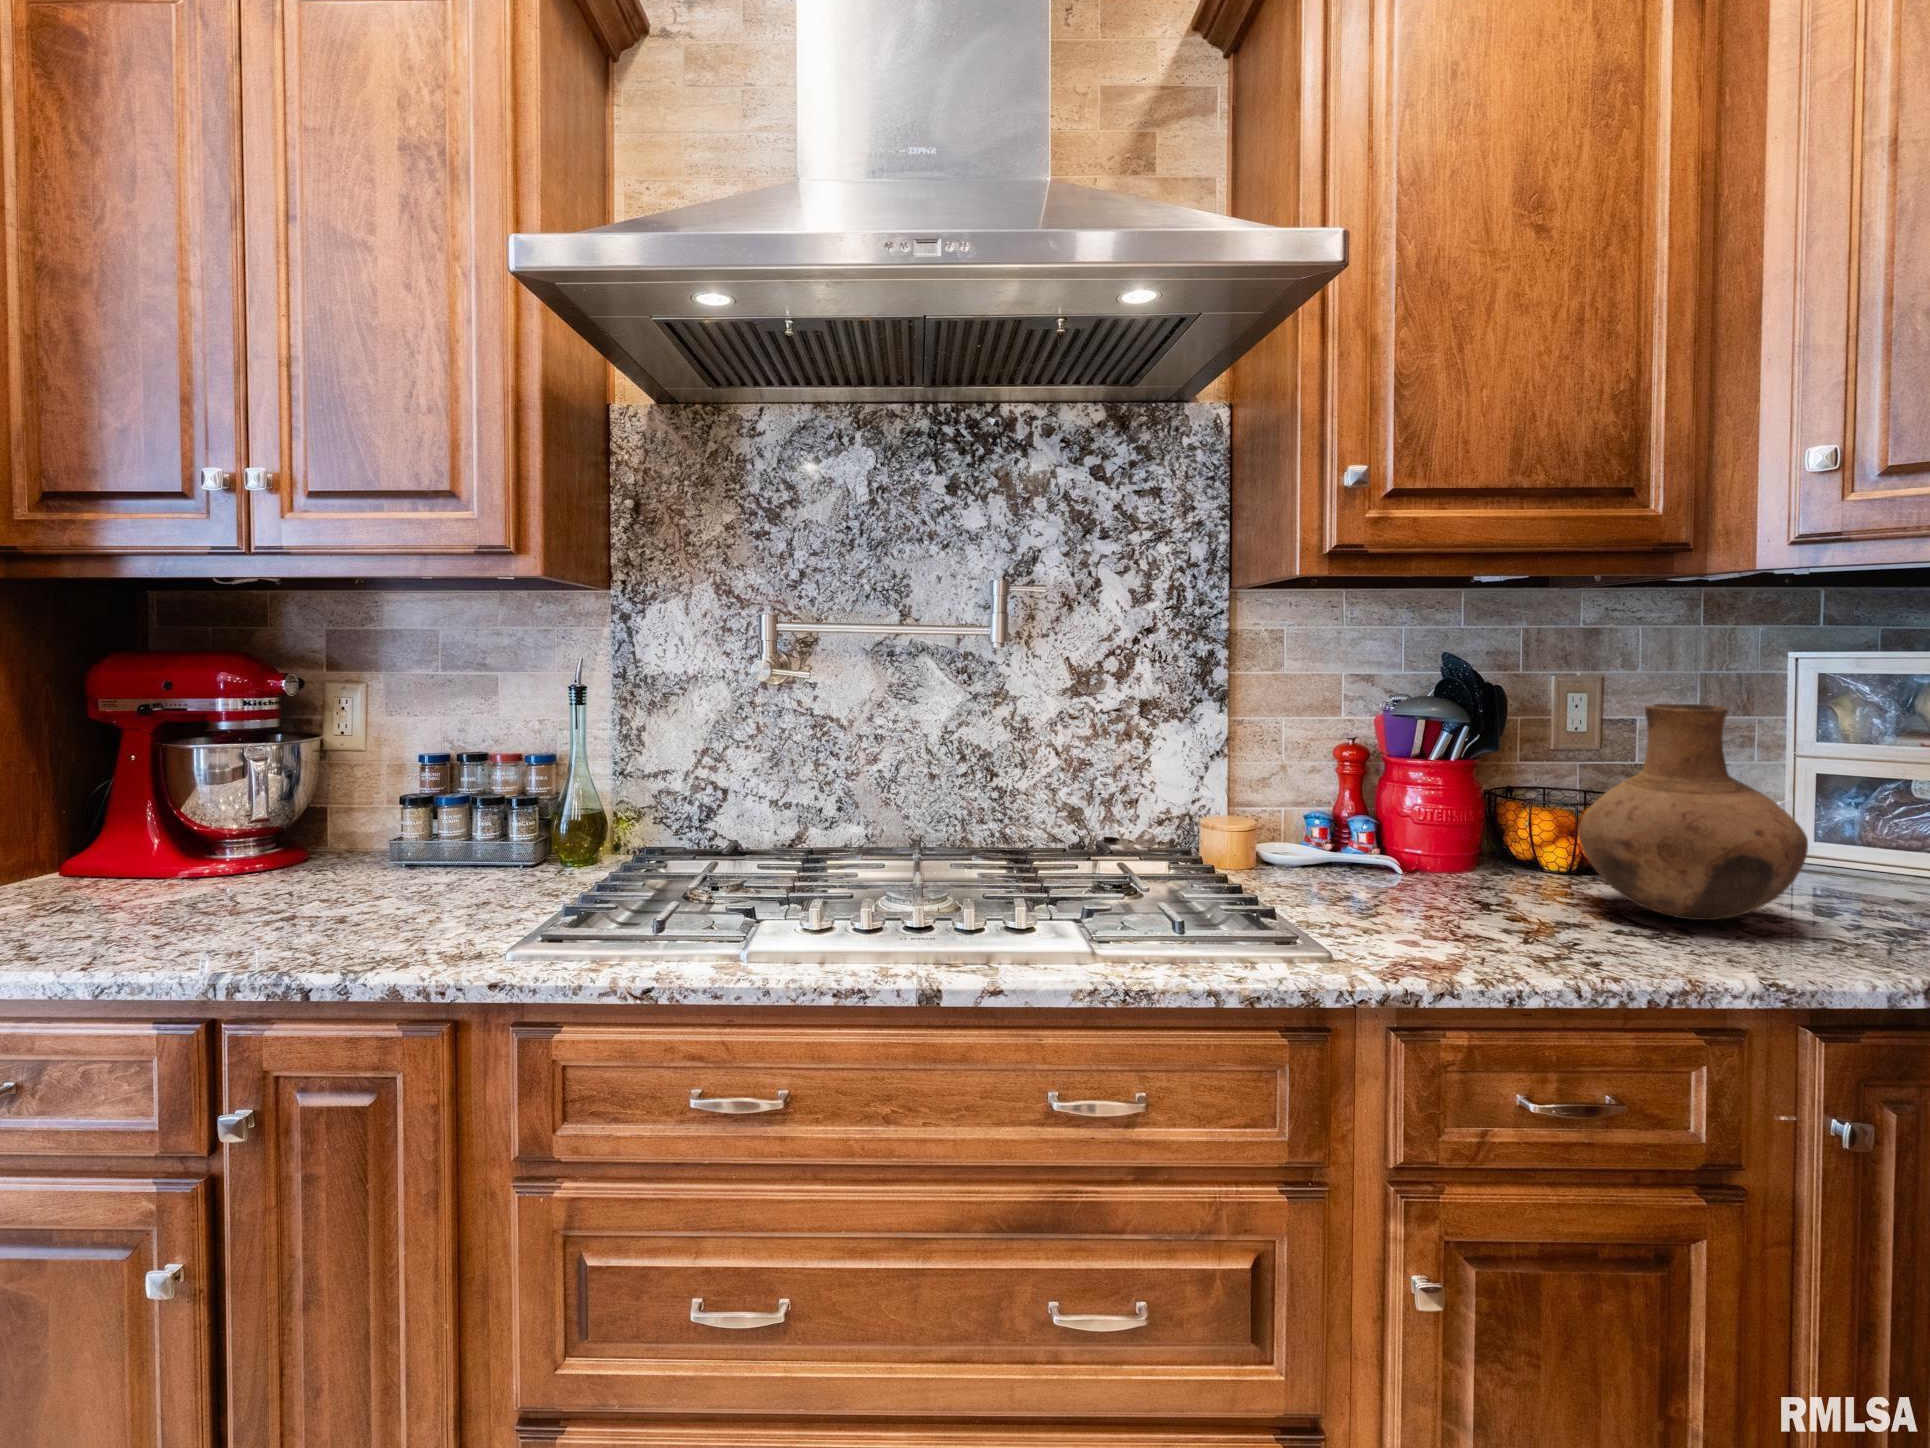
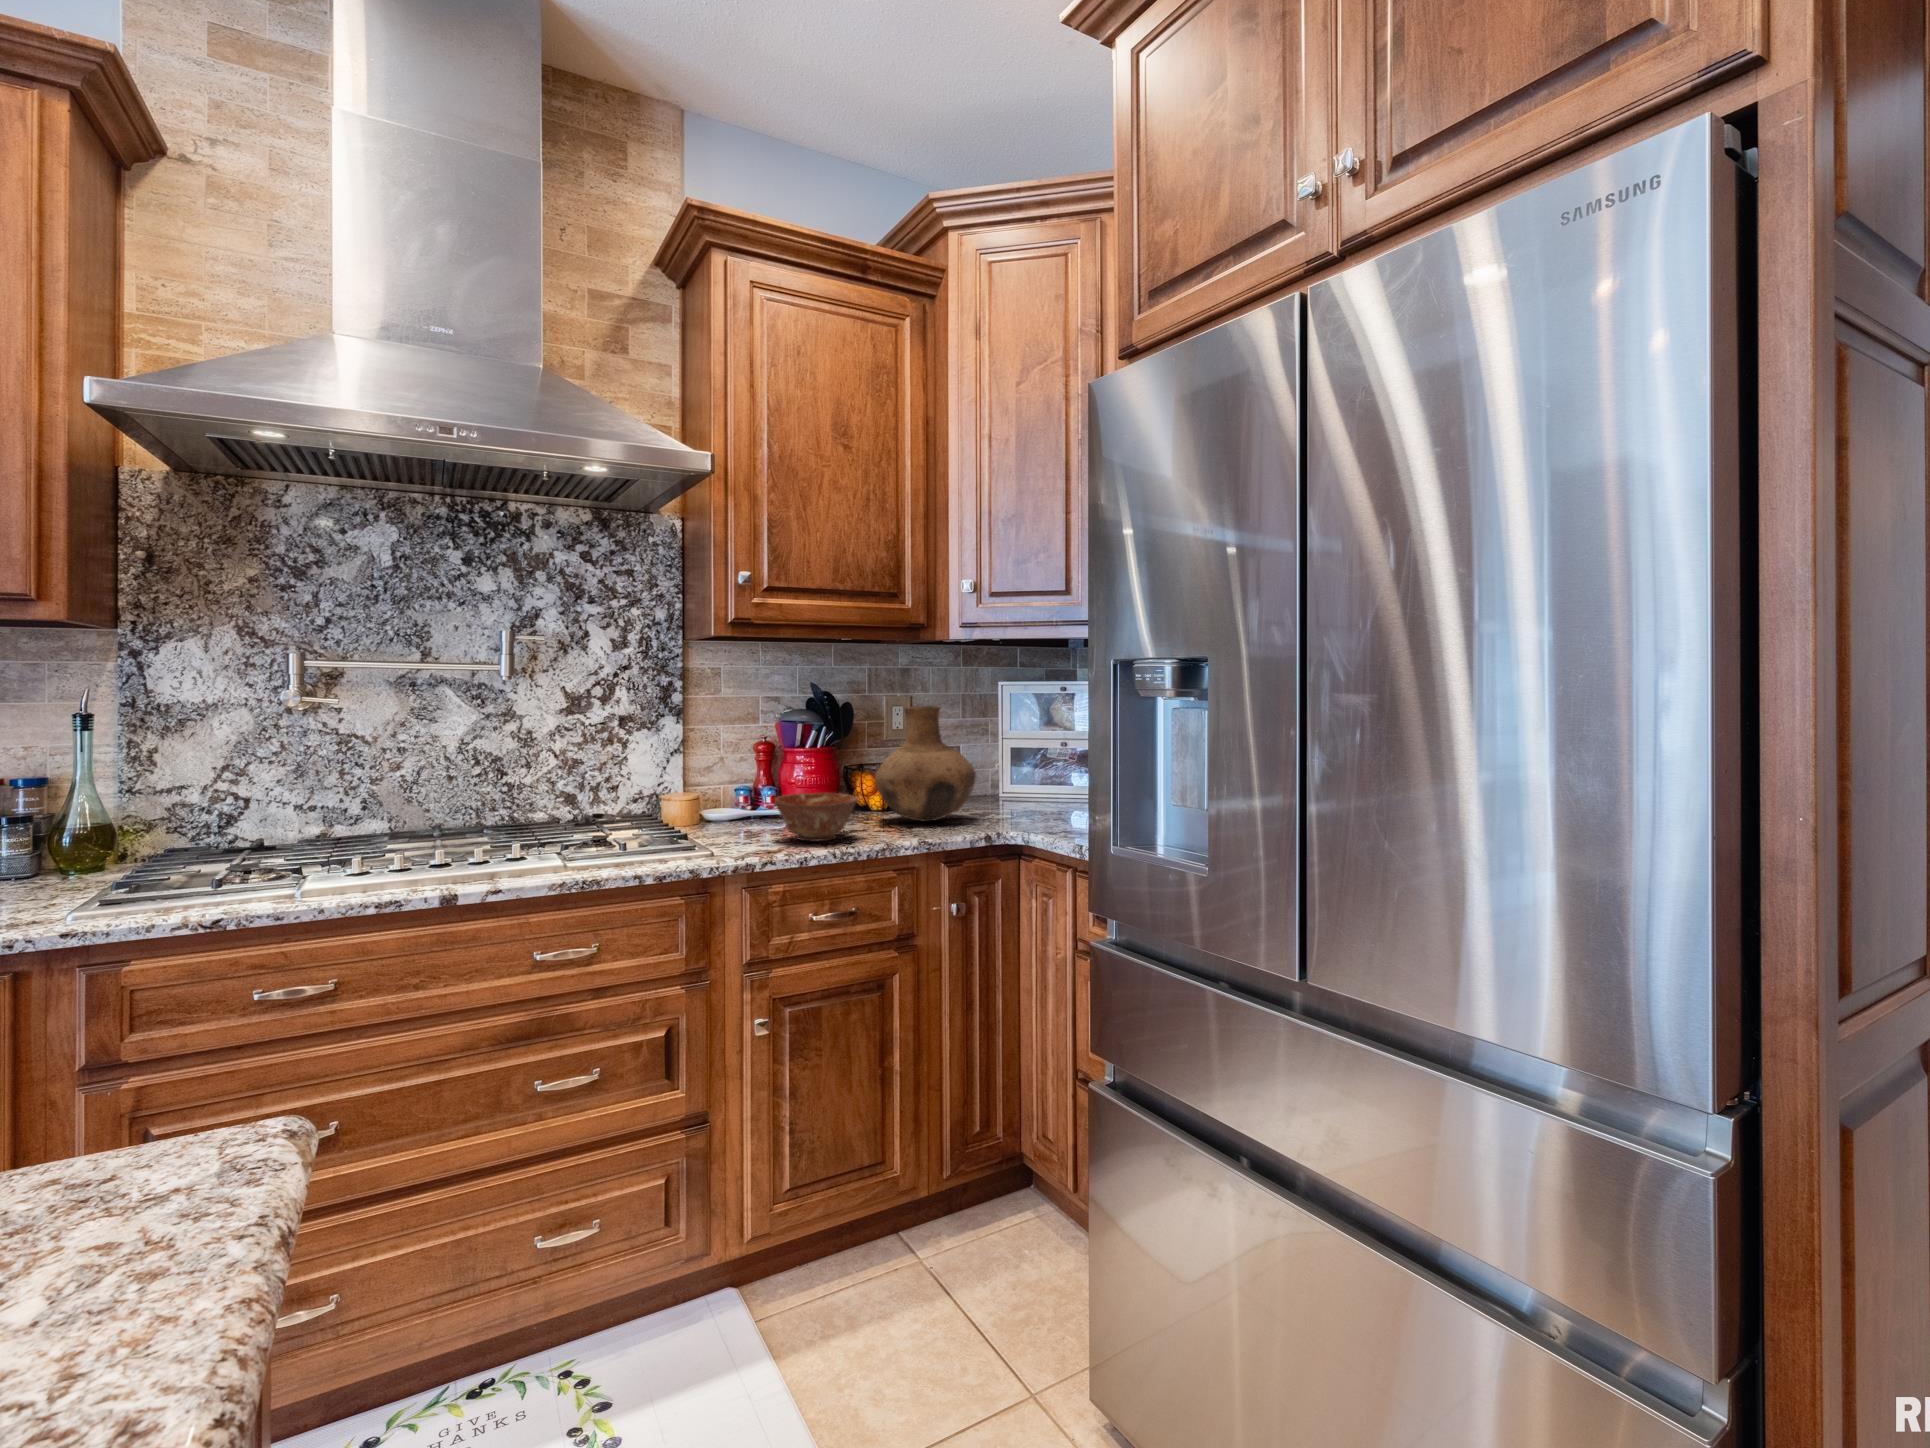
ceramic bowl: none [1417,855,1583,952] -> present [775,793,858,841]

